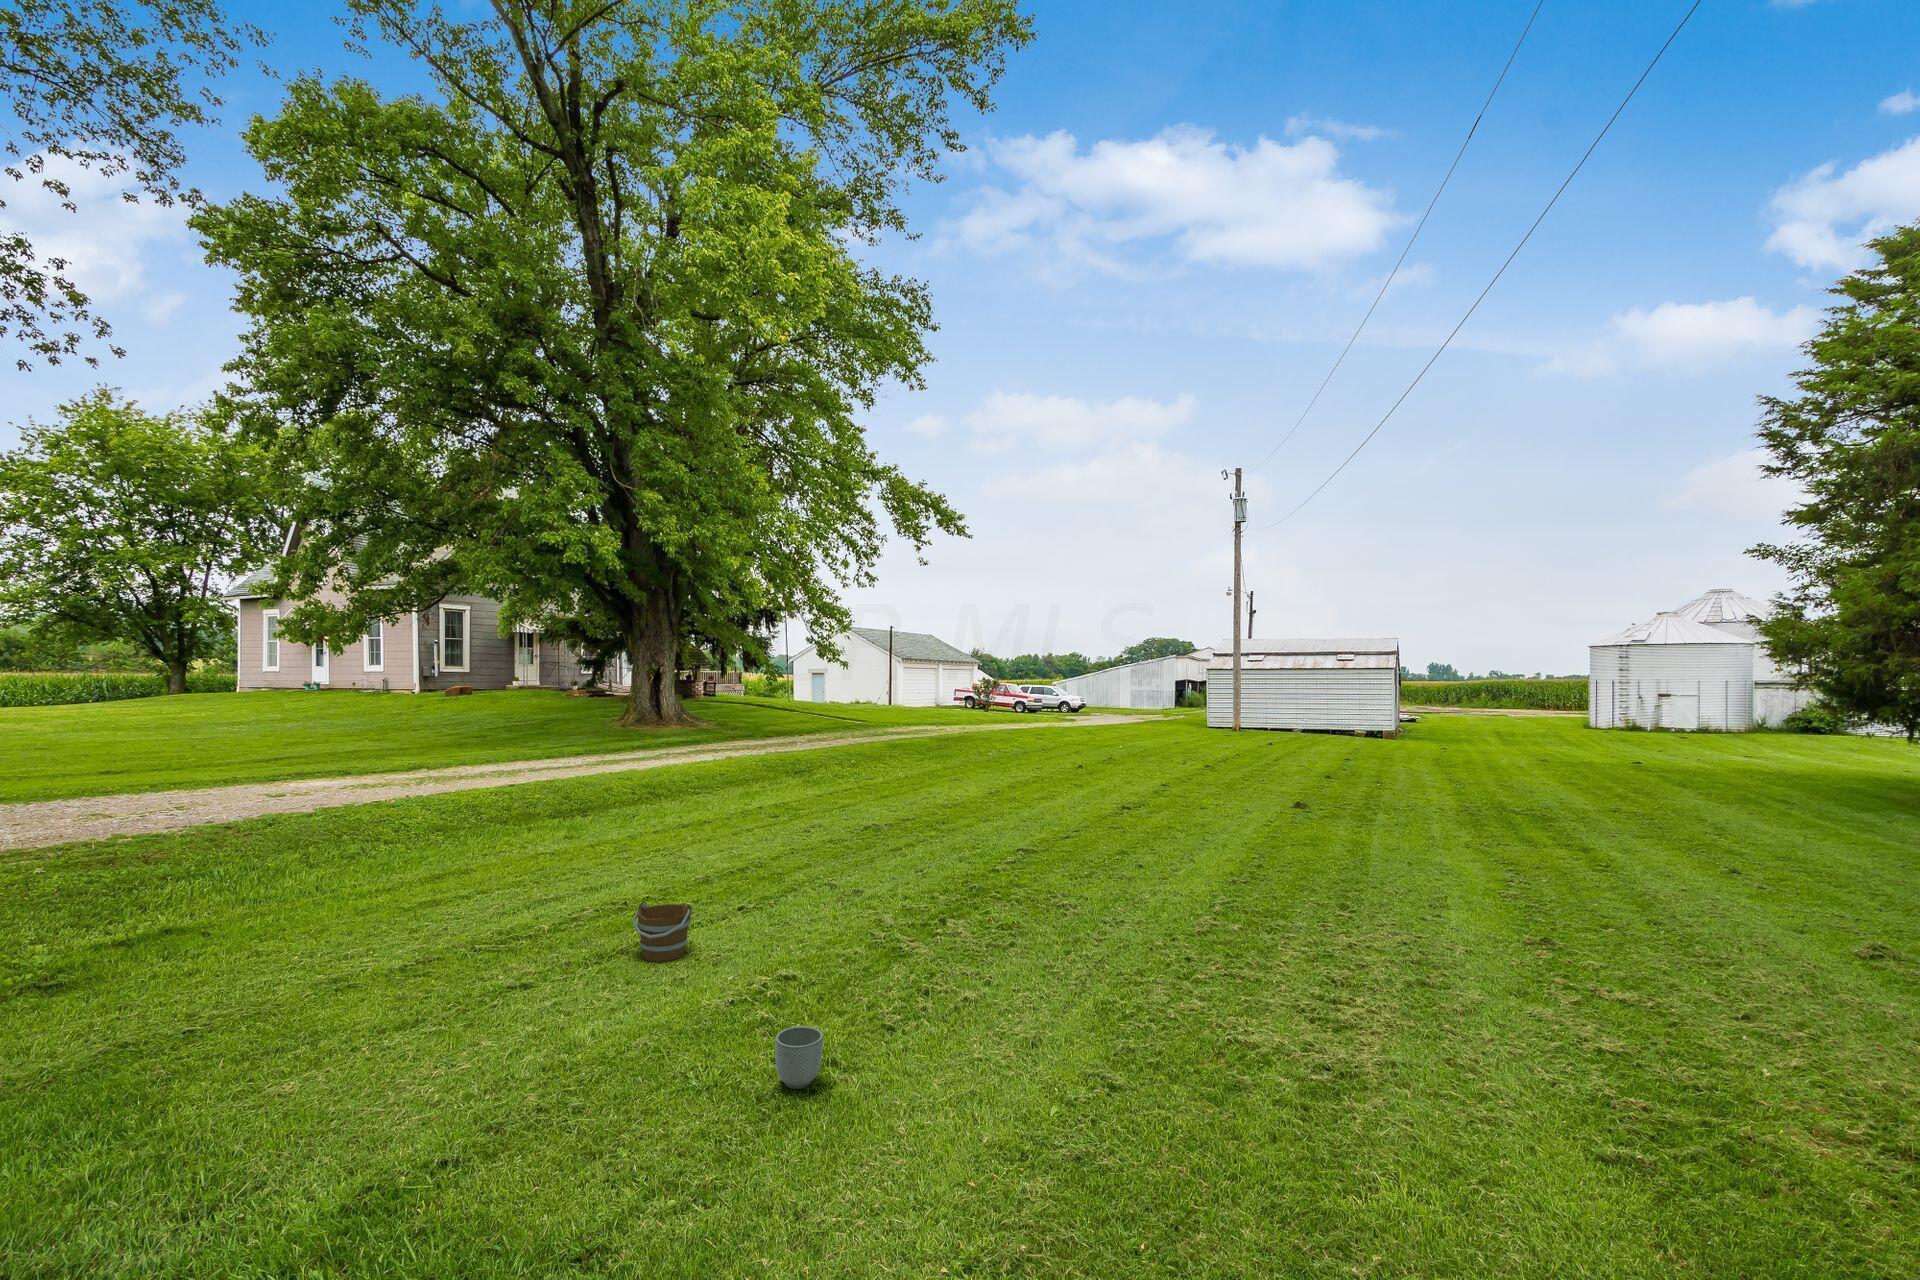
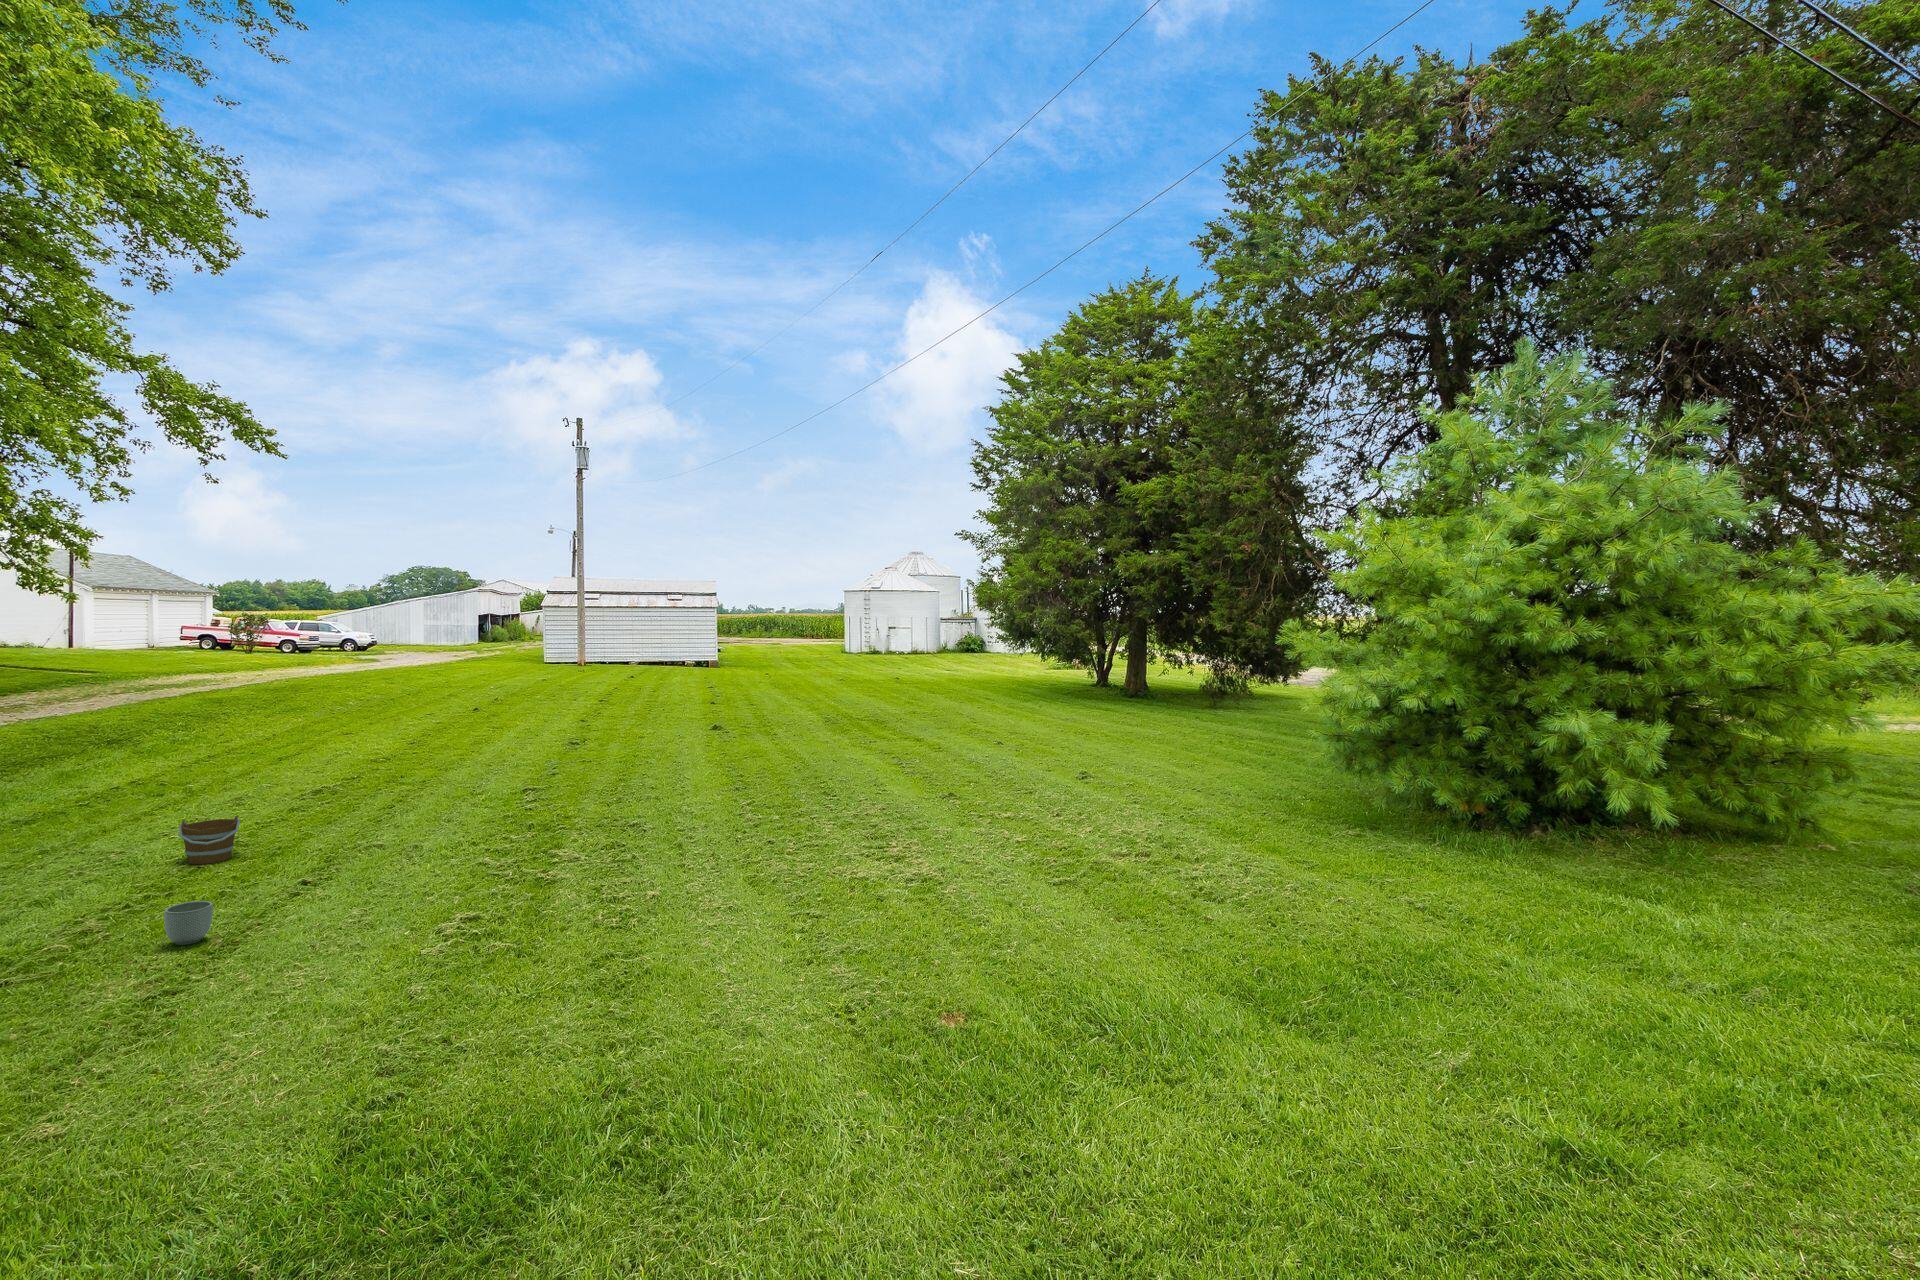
planter: present [775,1026,823,1089] -> present [164,901,213,945]

